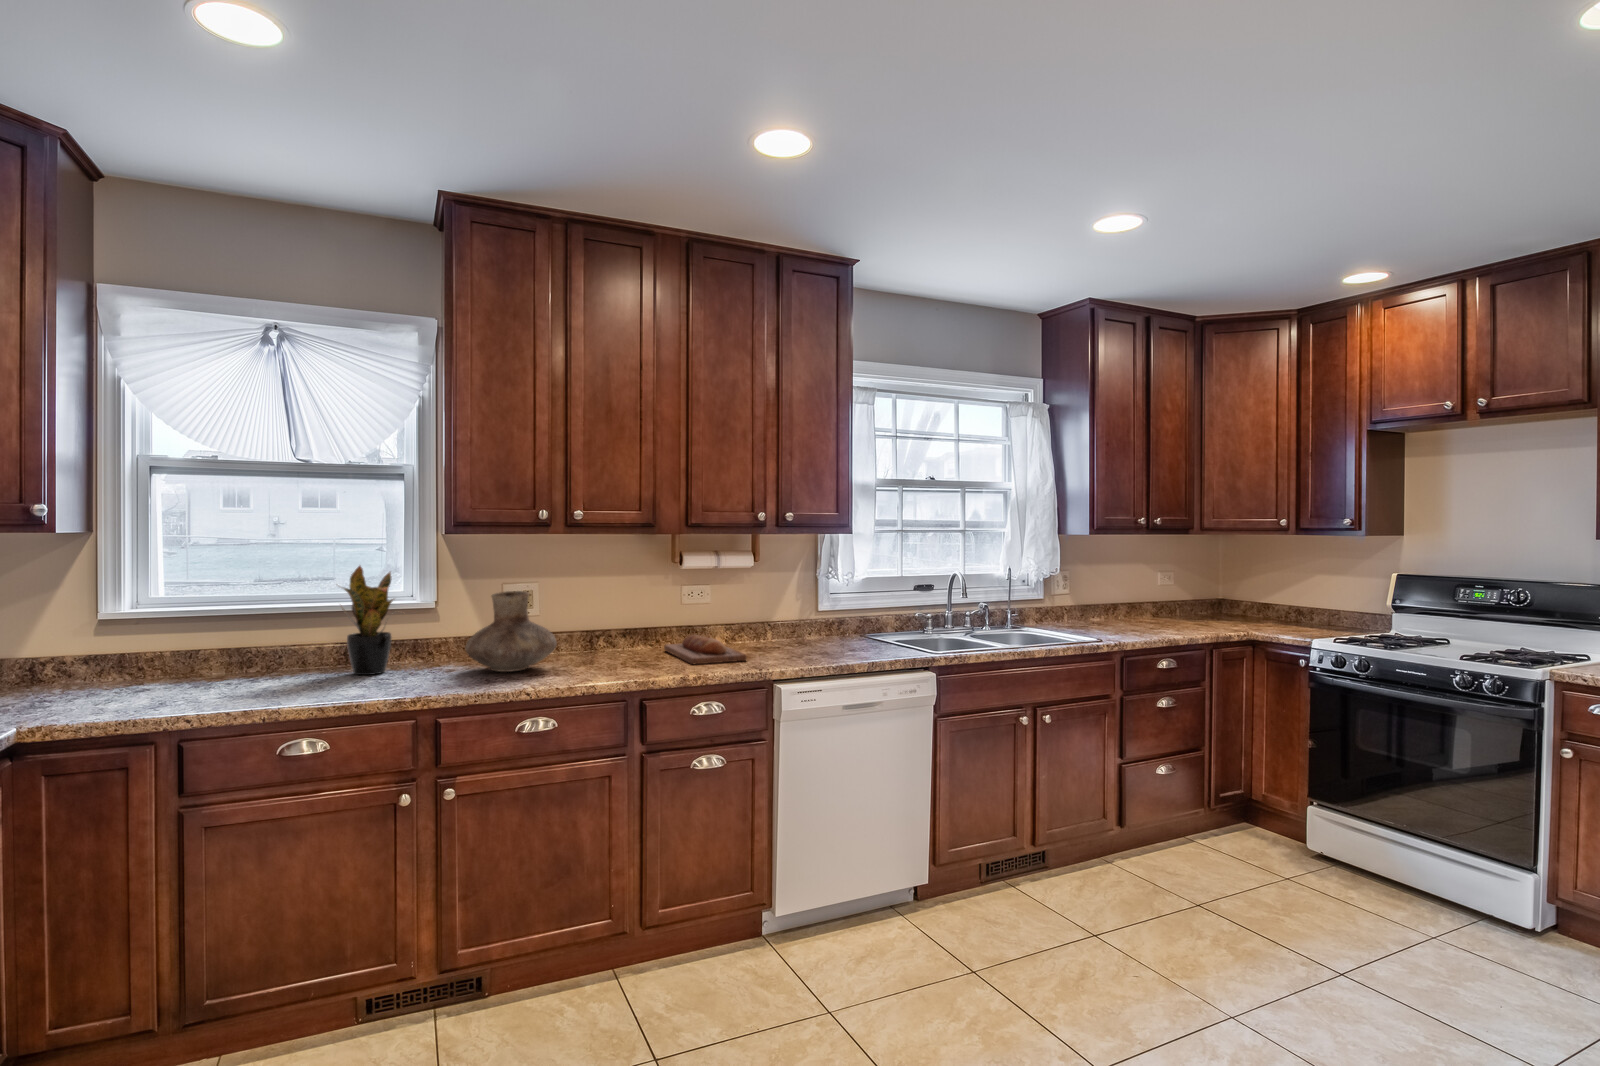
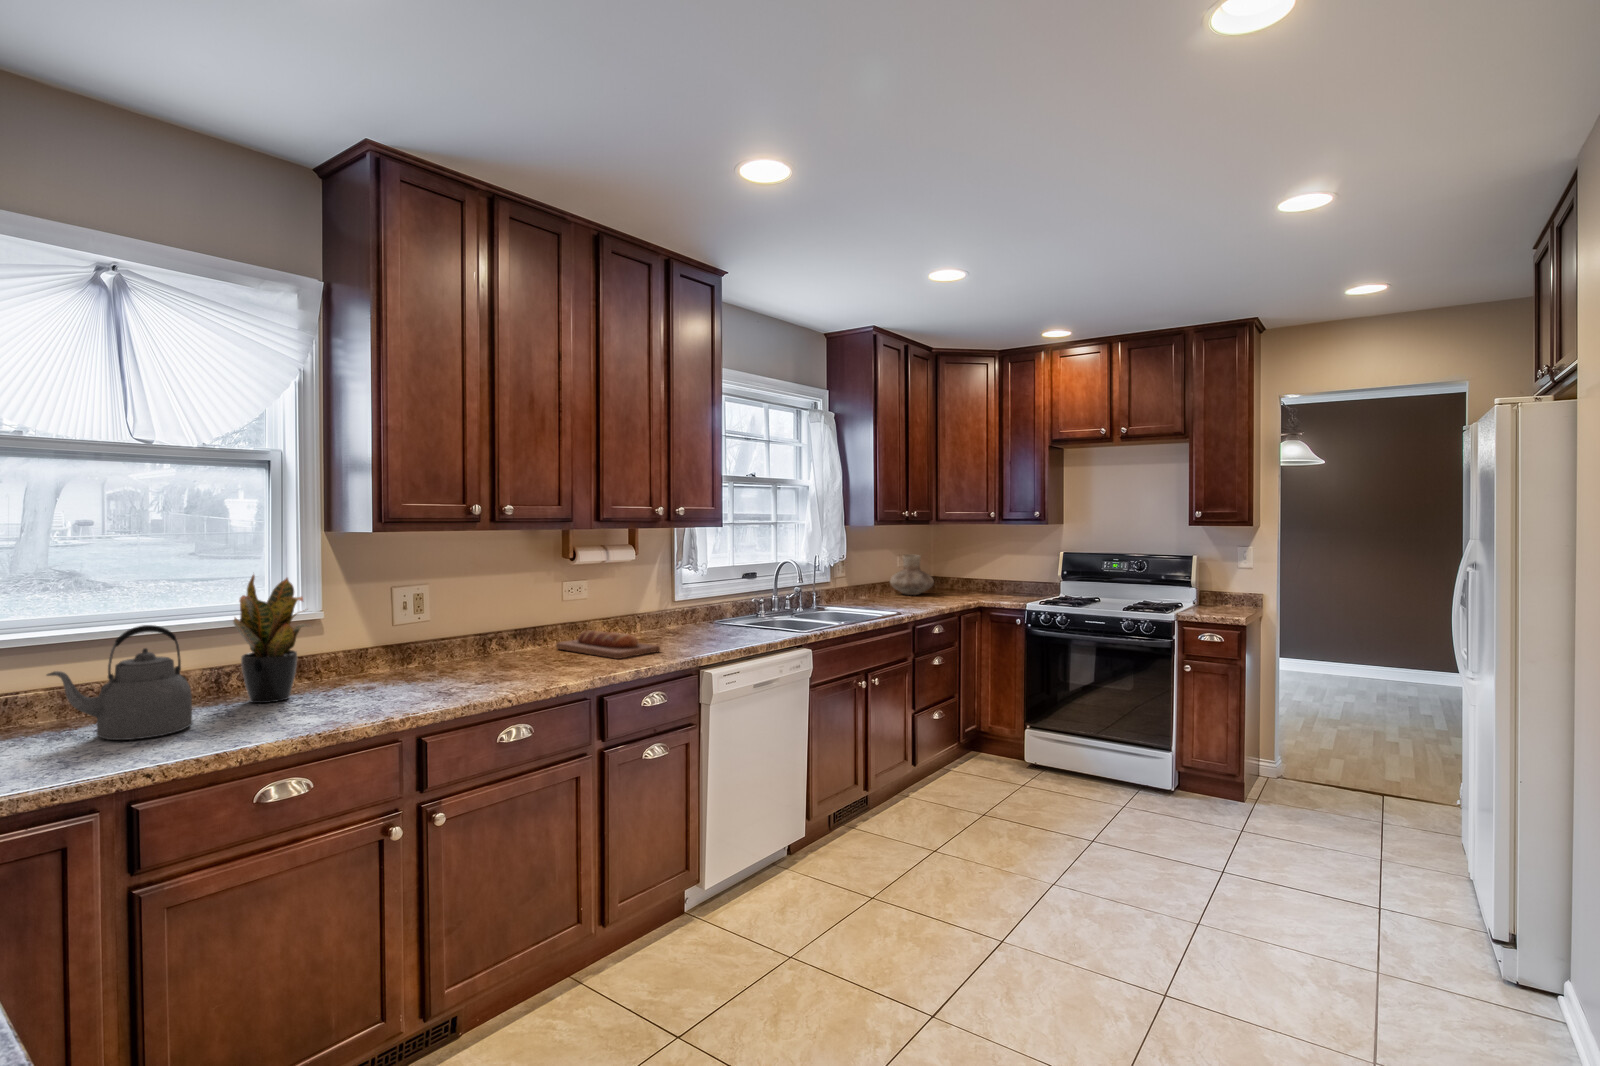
vase: present [465,591,557,672] -> present [890,554,934,595]
kettle: none [176,603,282,693] -> present [47,625,192,740]

